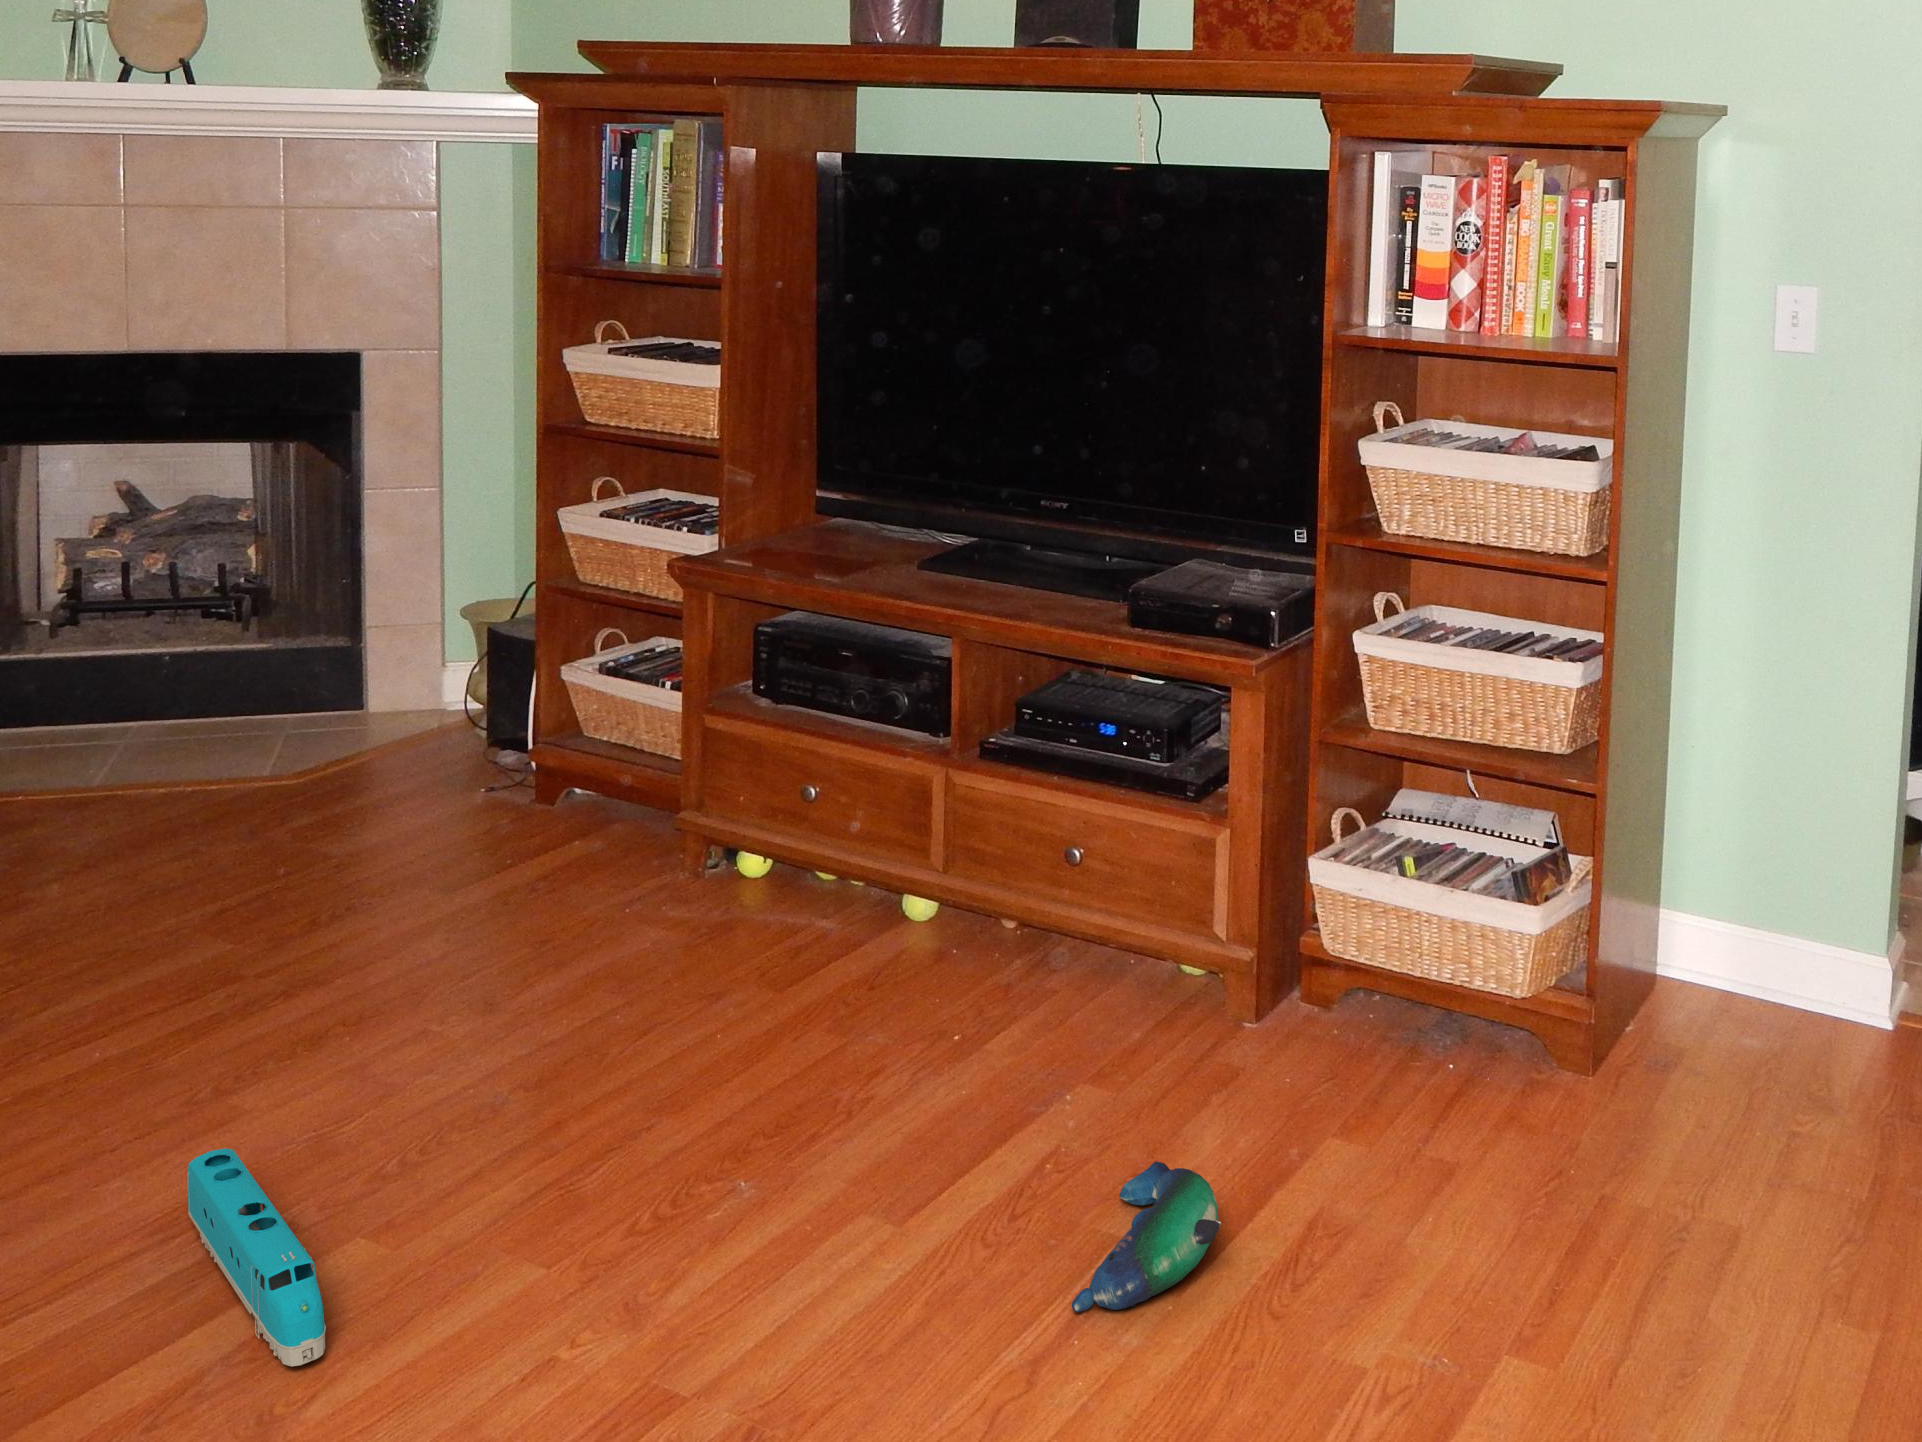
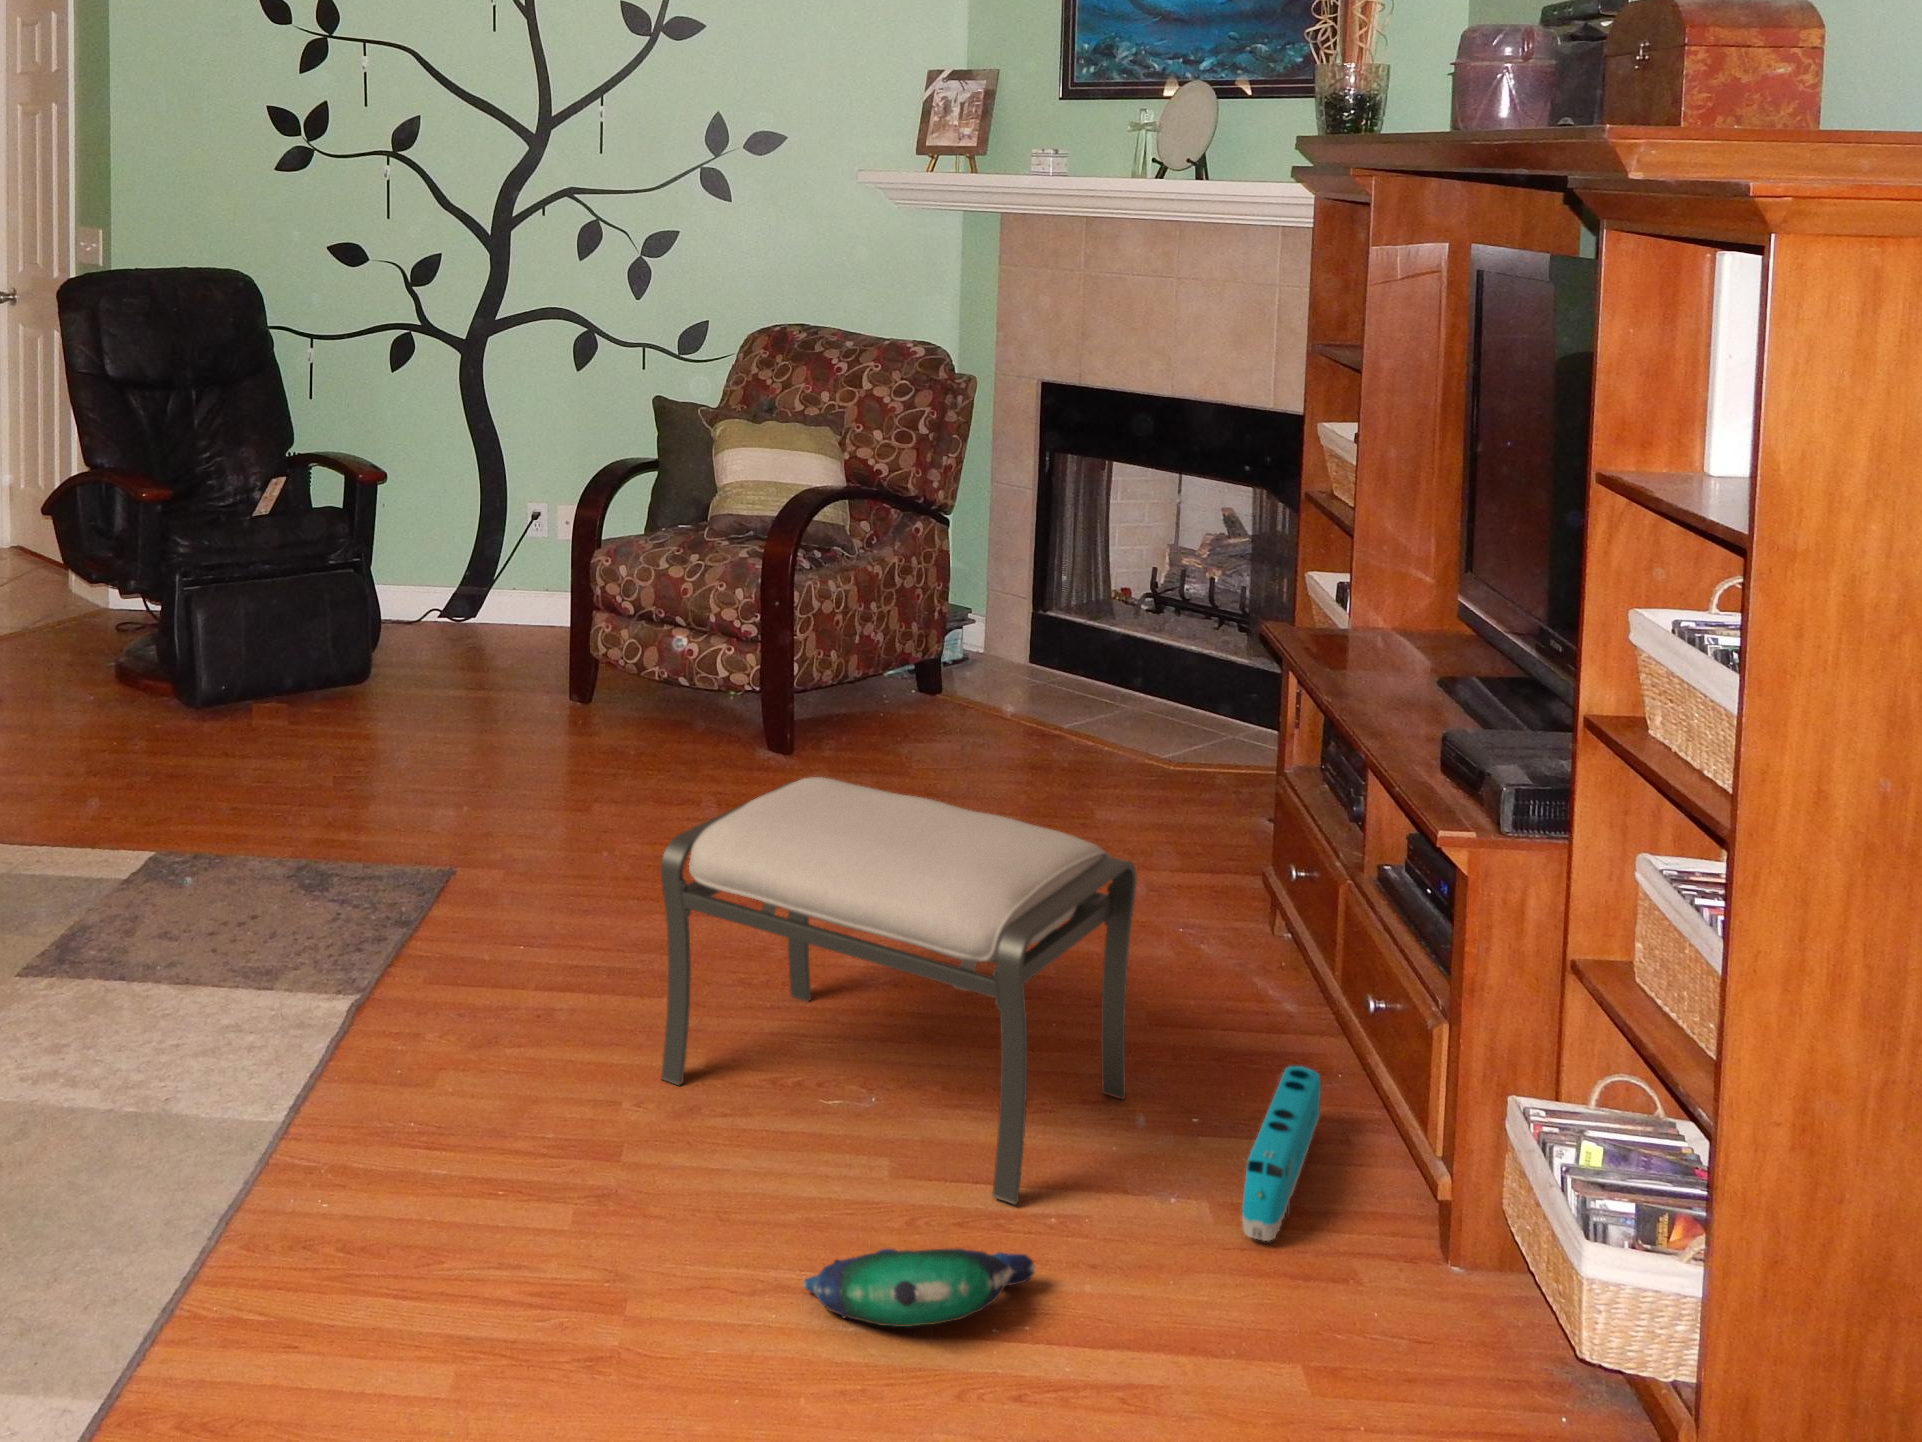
ottoman: none [485,787,1041,1283] -> present [661,777,1137,1204]
toy train: present [187,1148,326,1367] -> present [1242,1066,1321,1241]

